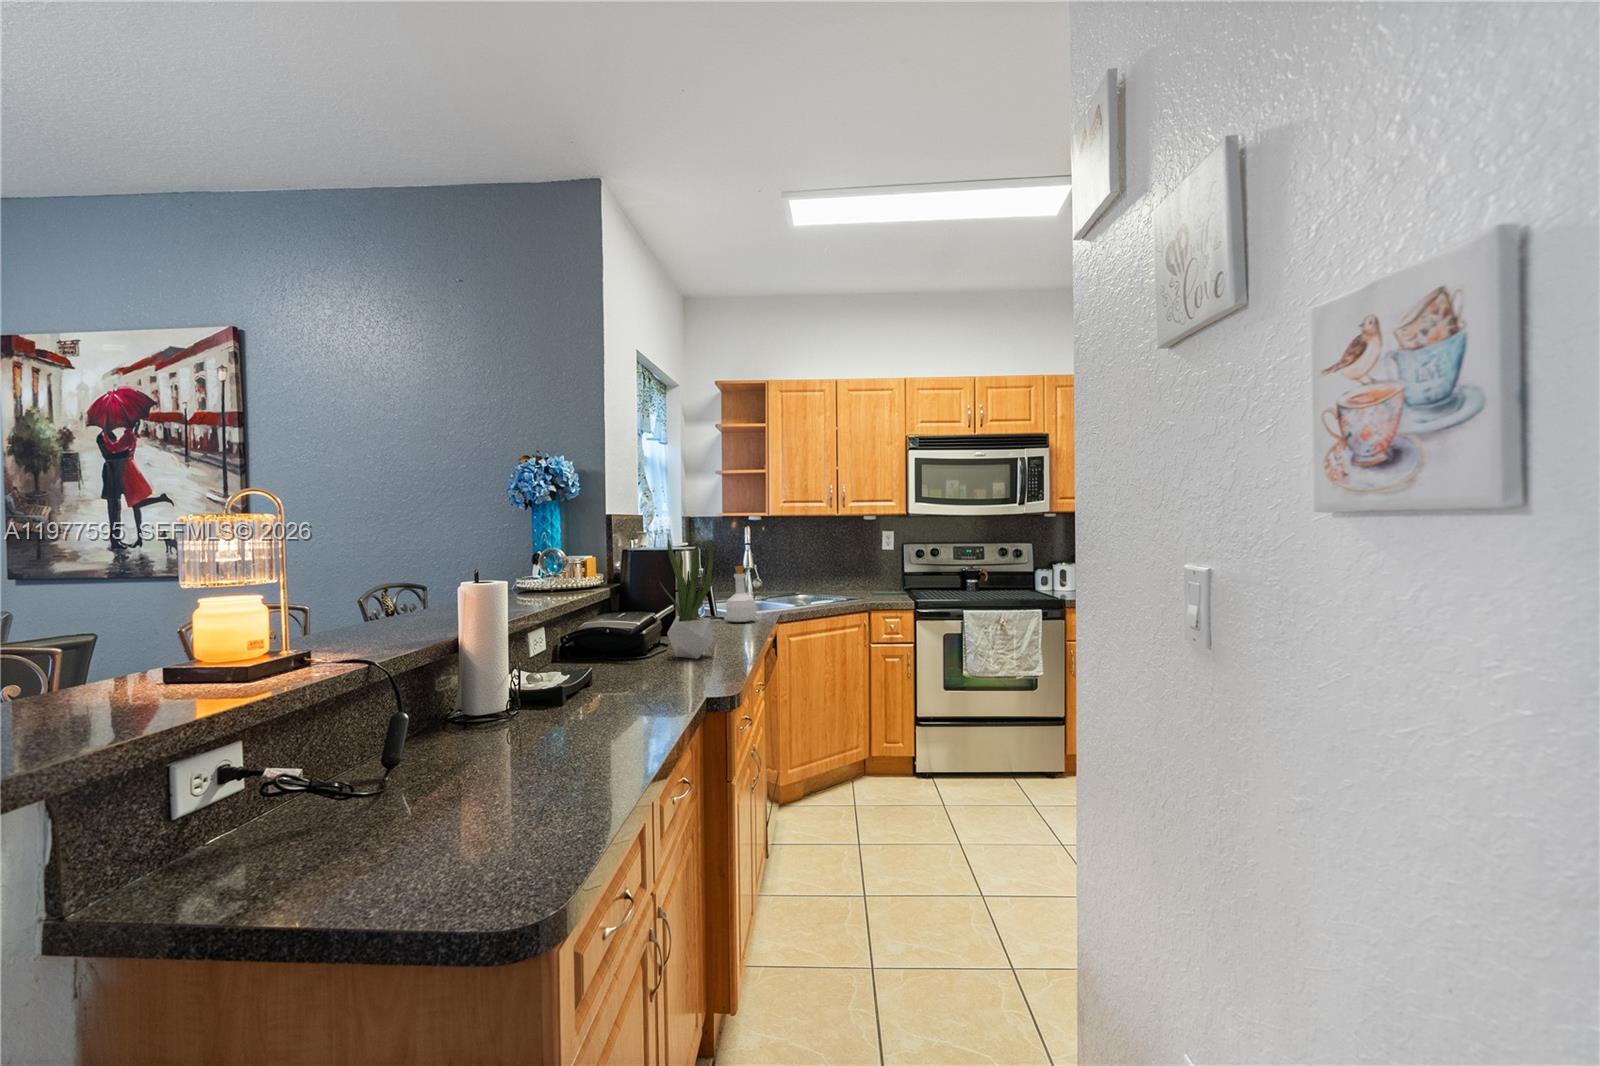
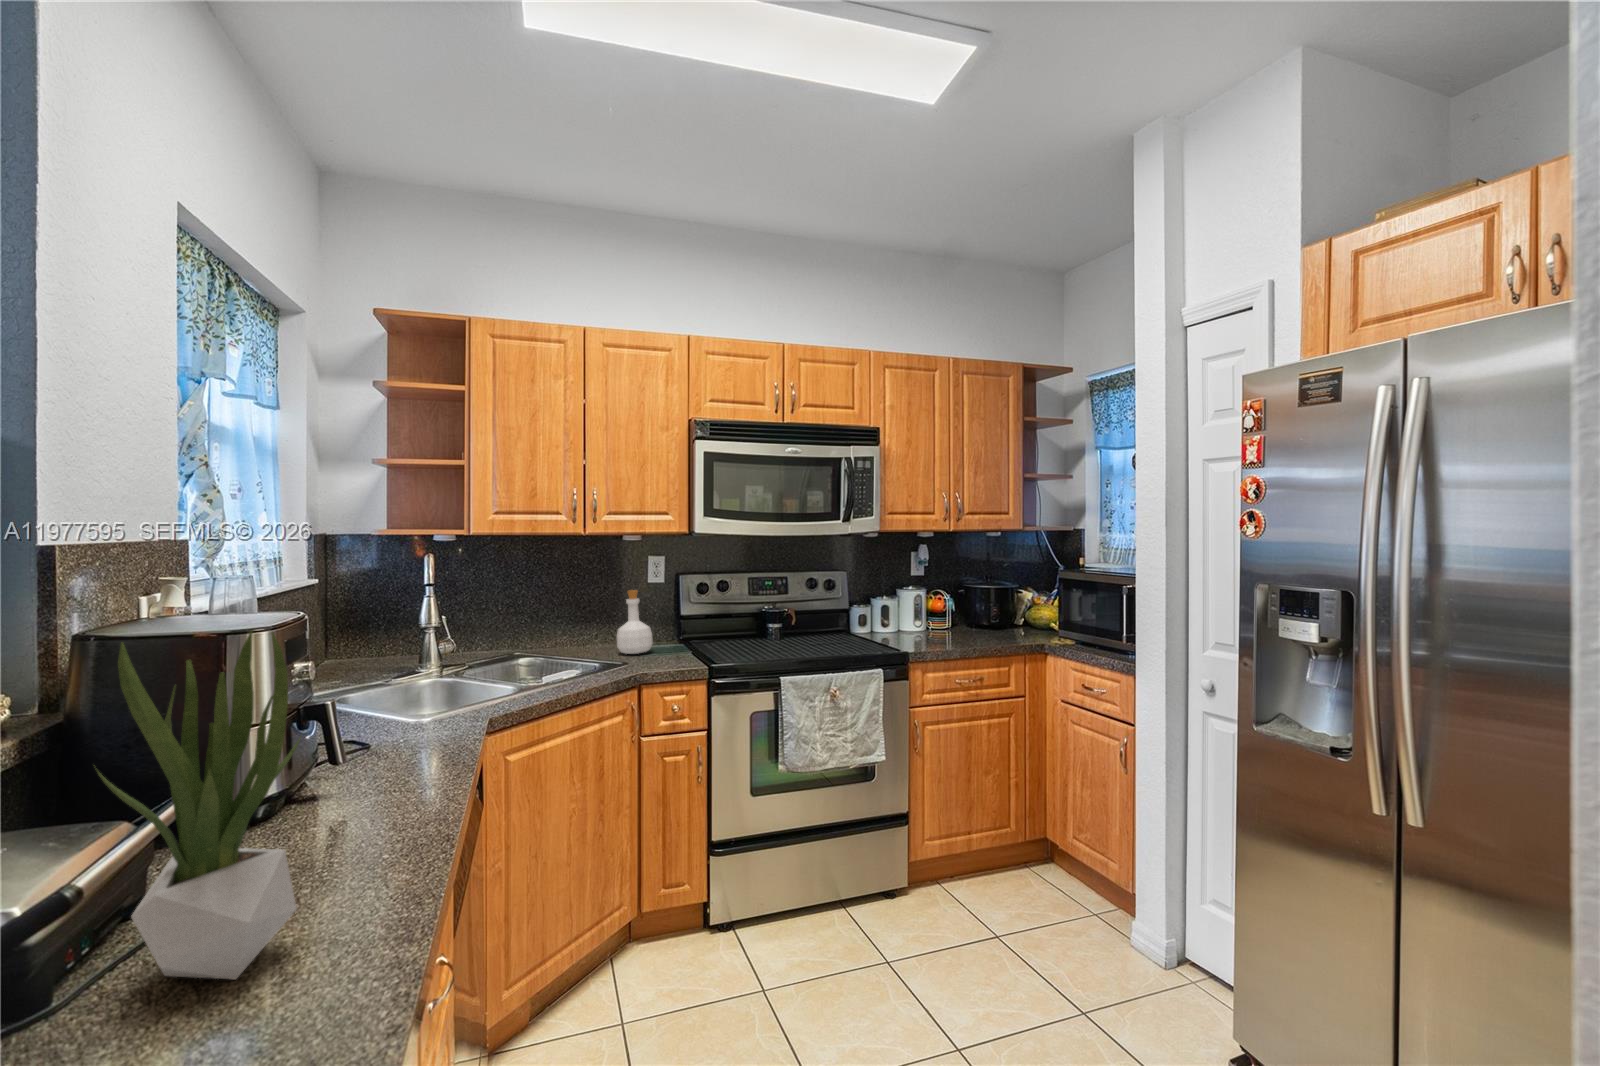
bottle: present [726,566,756,622] -> present [617,590,652,654]

